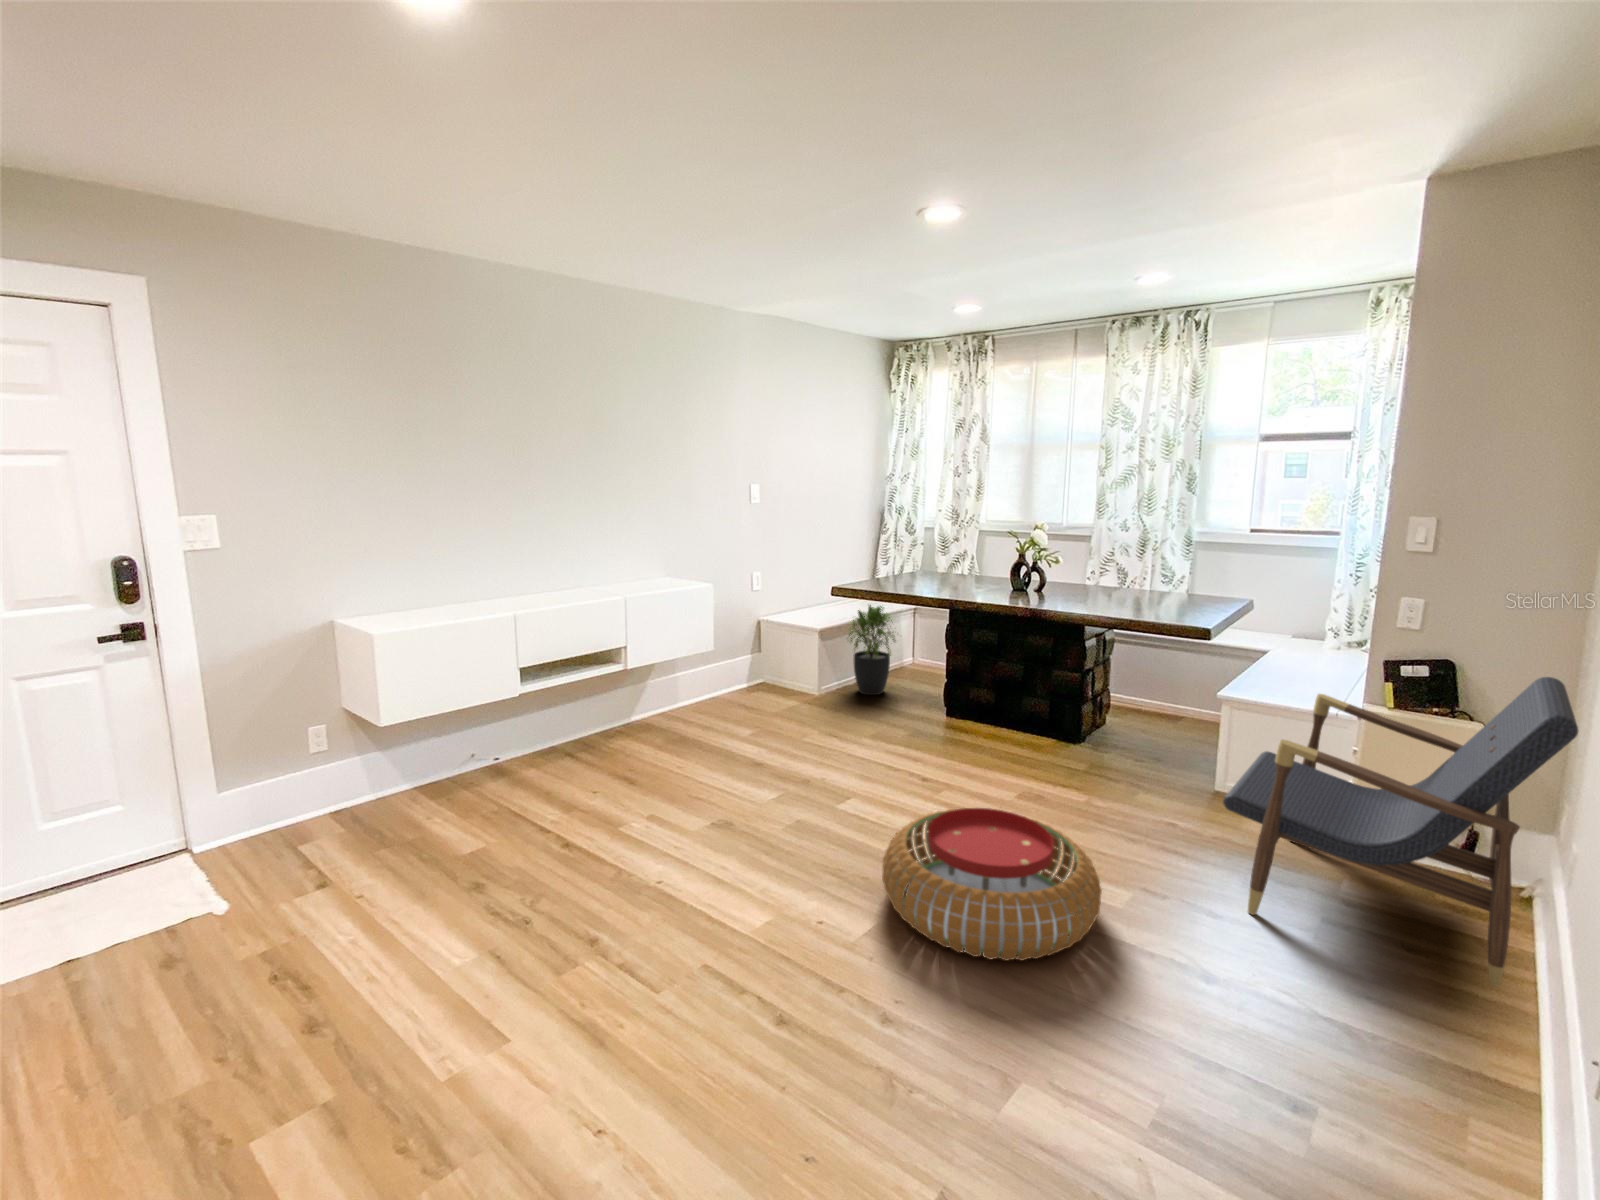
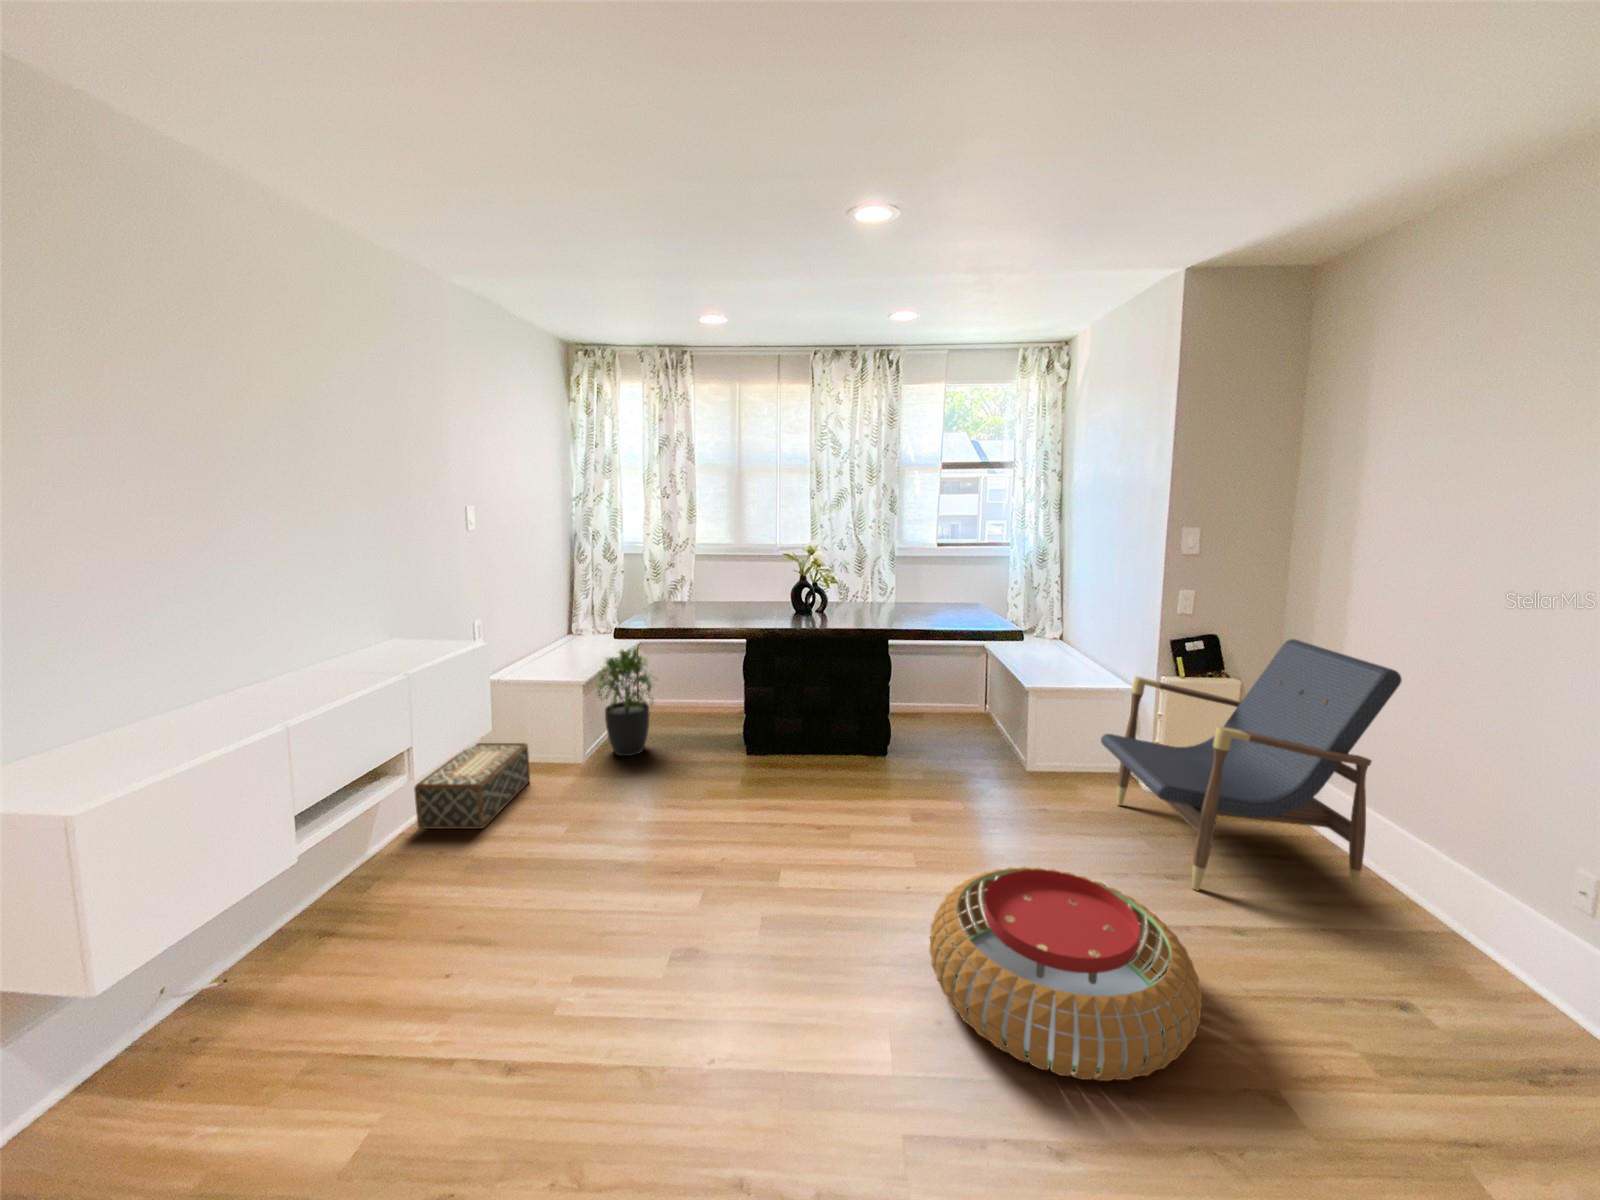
woven basket: none [702,659,787,713] -> present [414,743,530,829]

